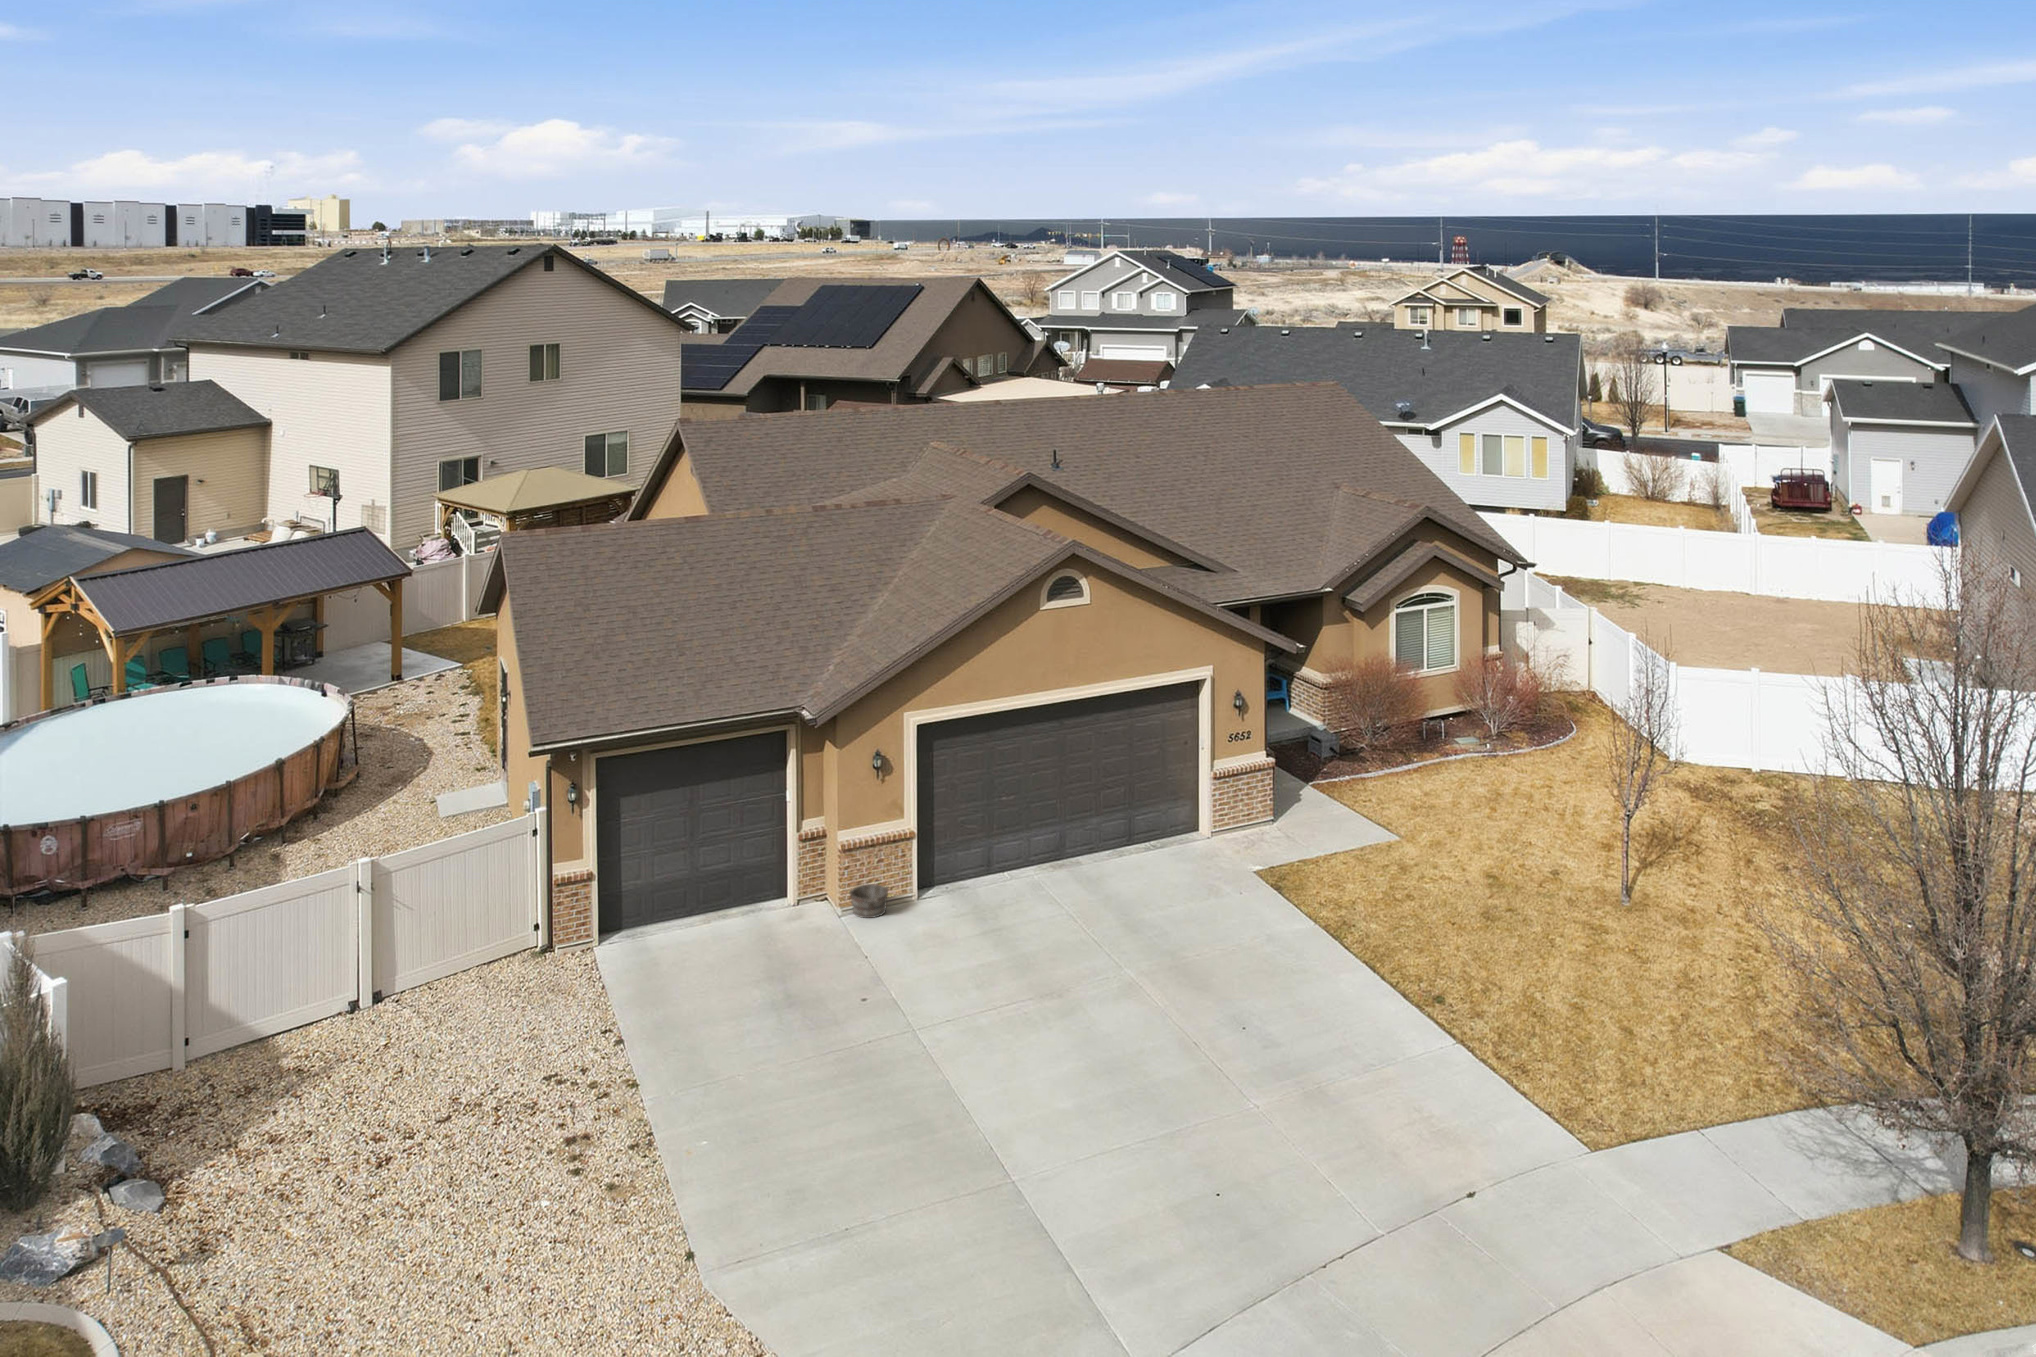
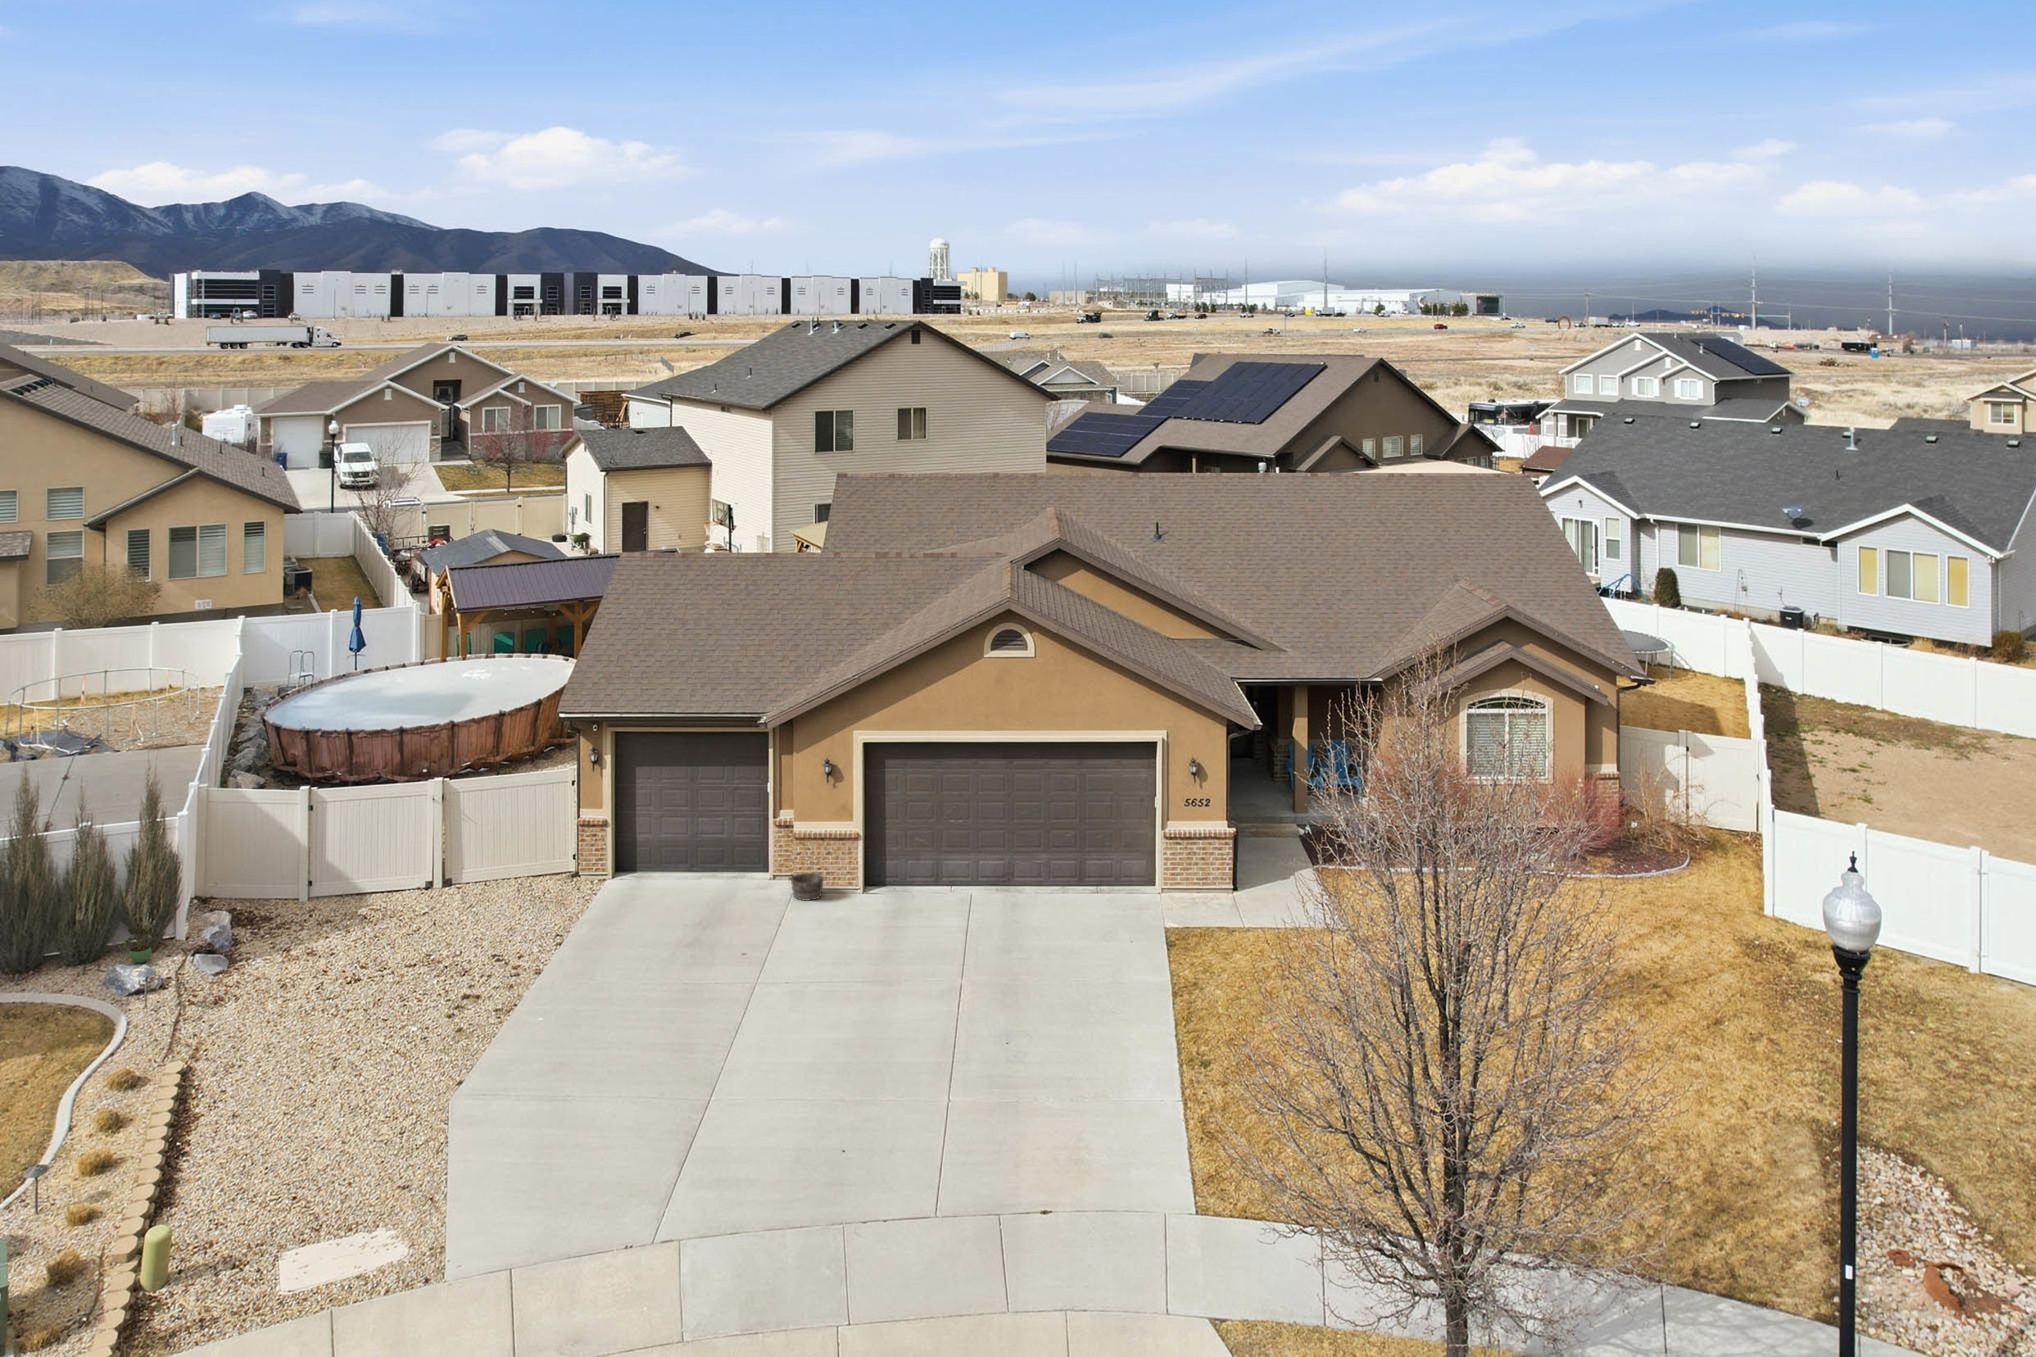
potted plant: none [60,1141,102,1194] -> present [125,925,152,963]

